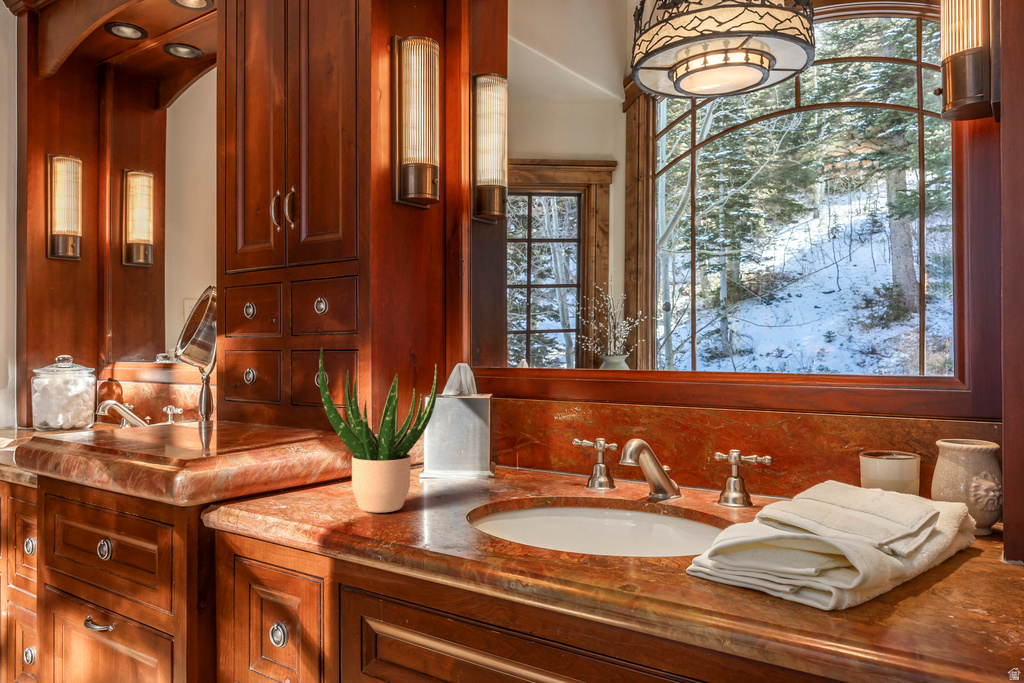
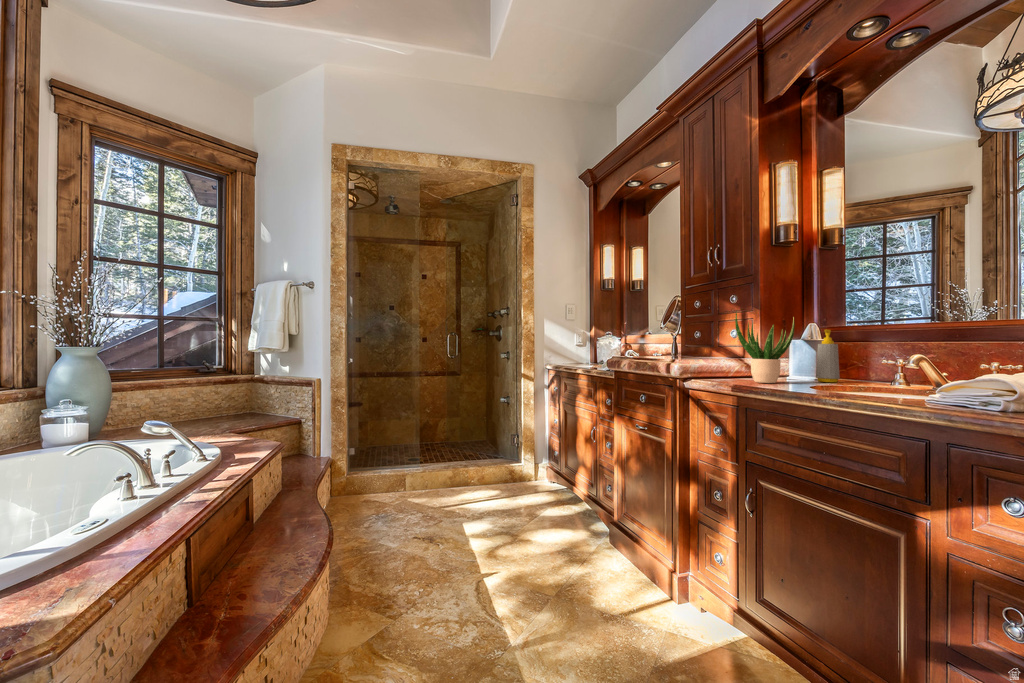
soap bottle: none [471,385,511,492] -> present [816,330,840,382]

